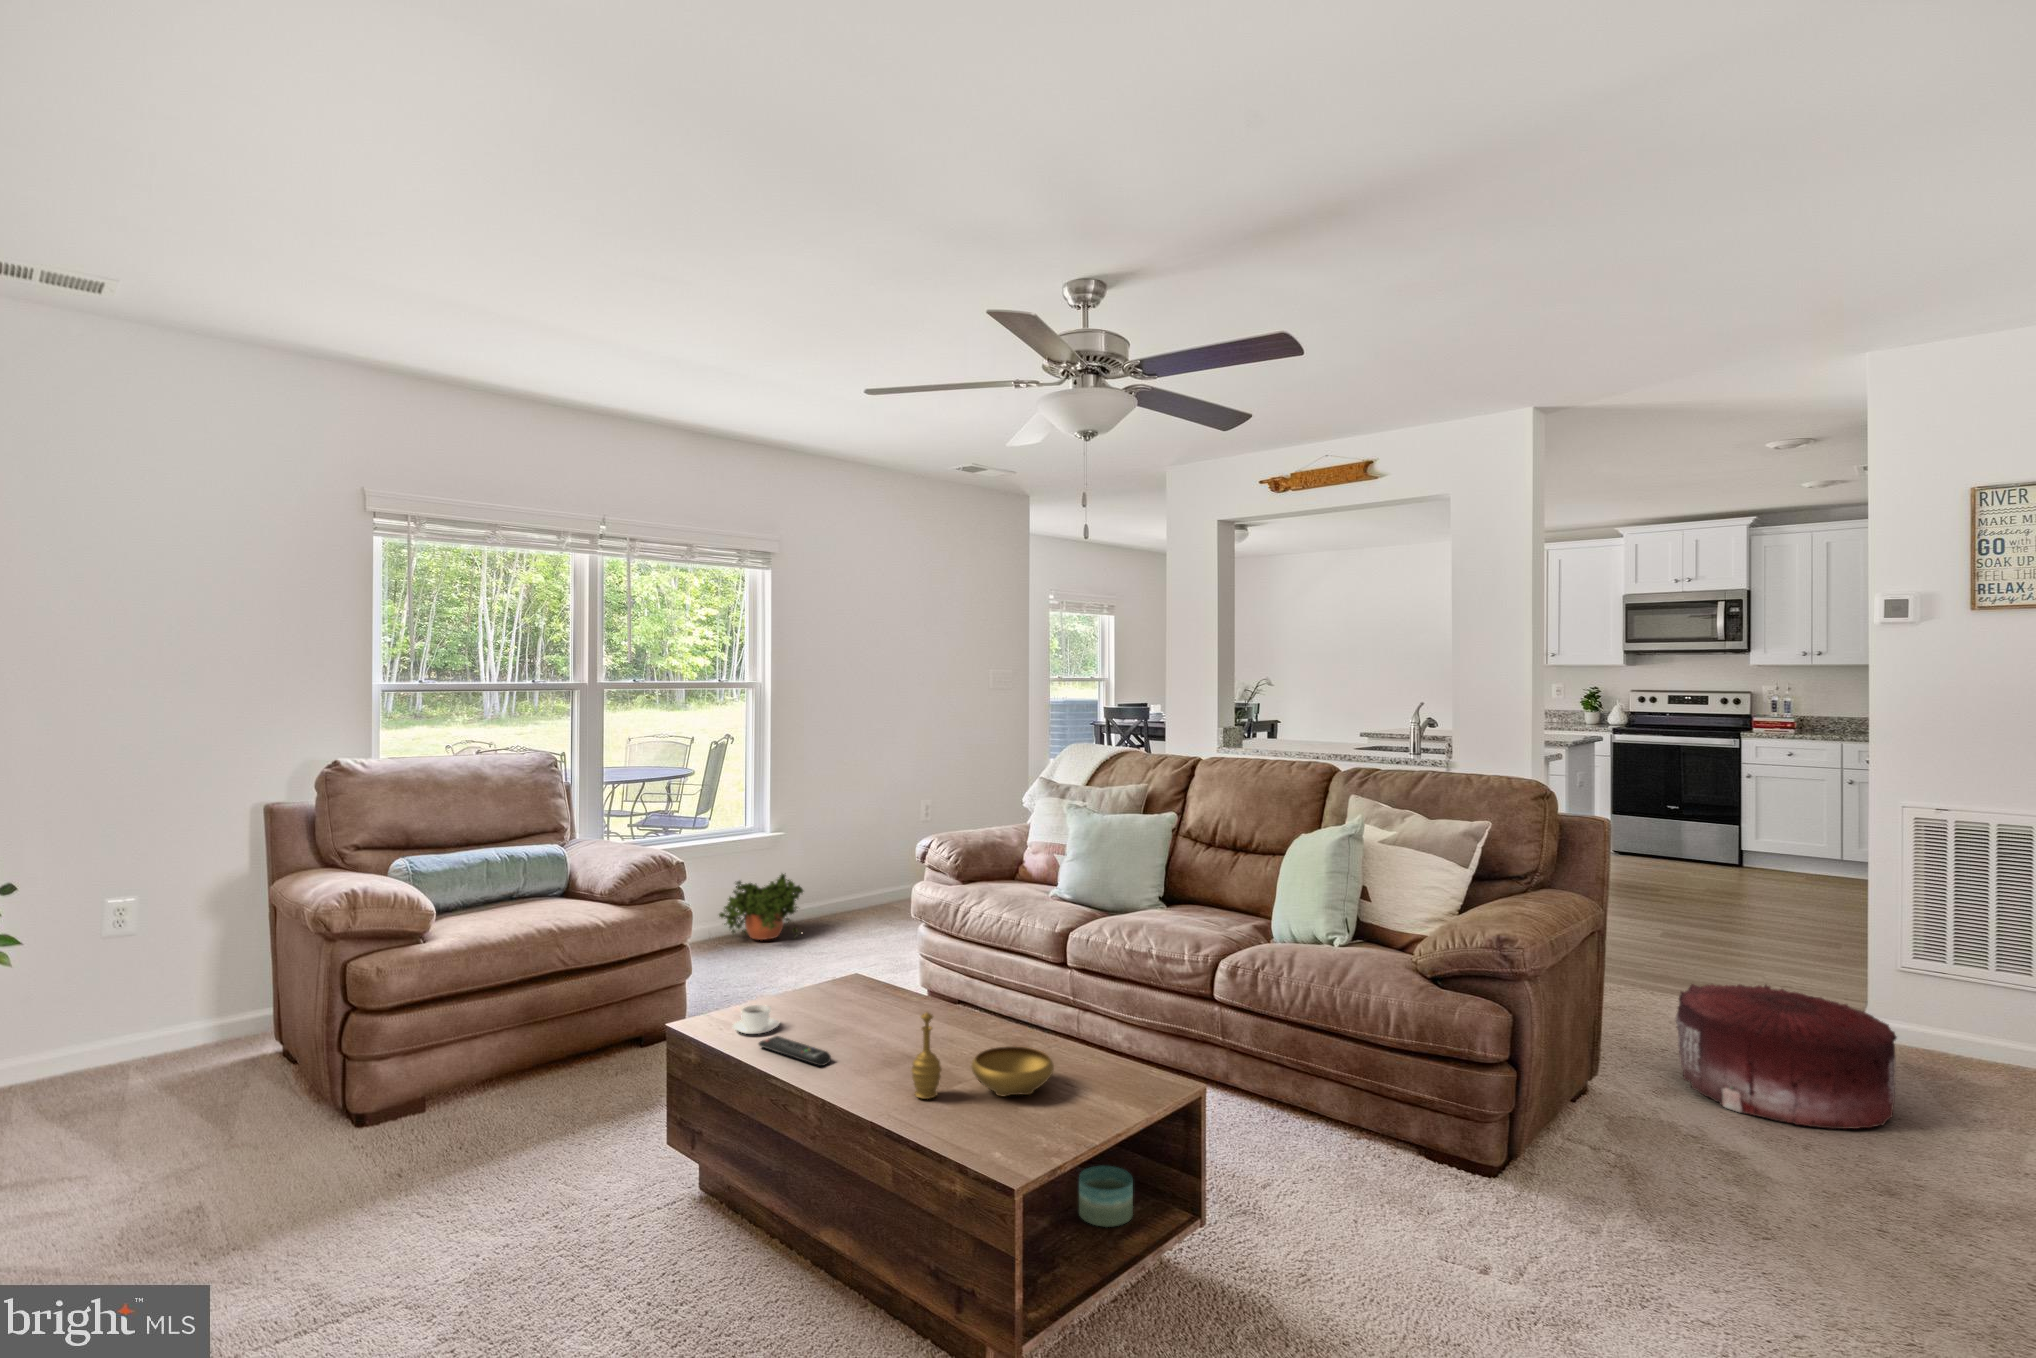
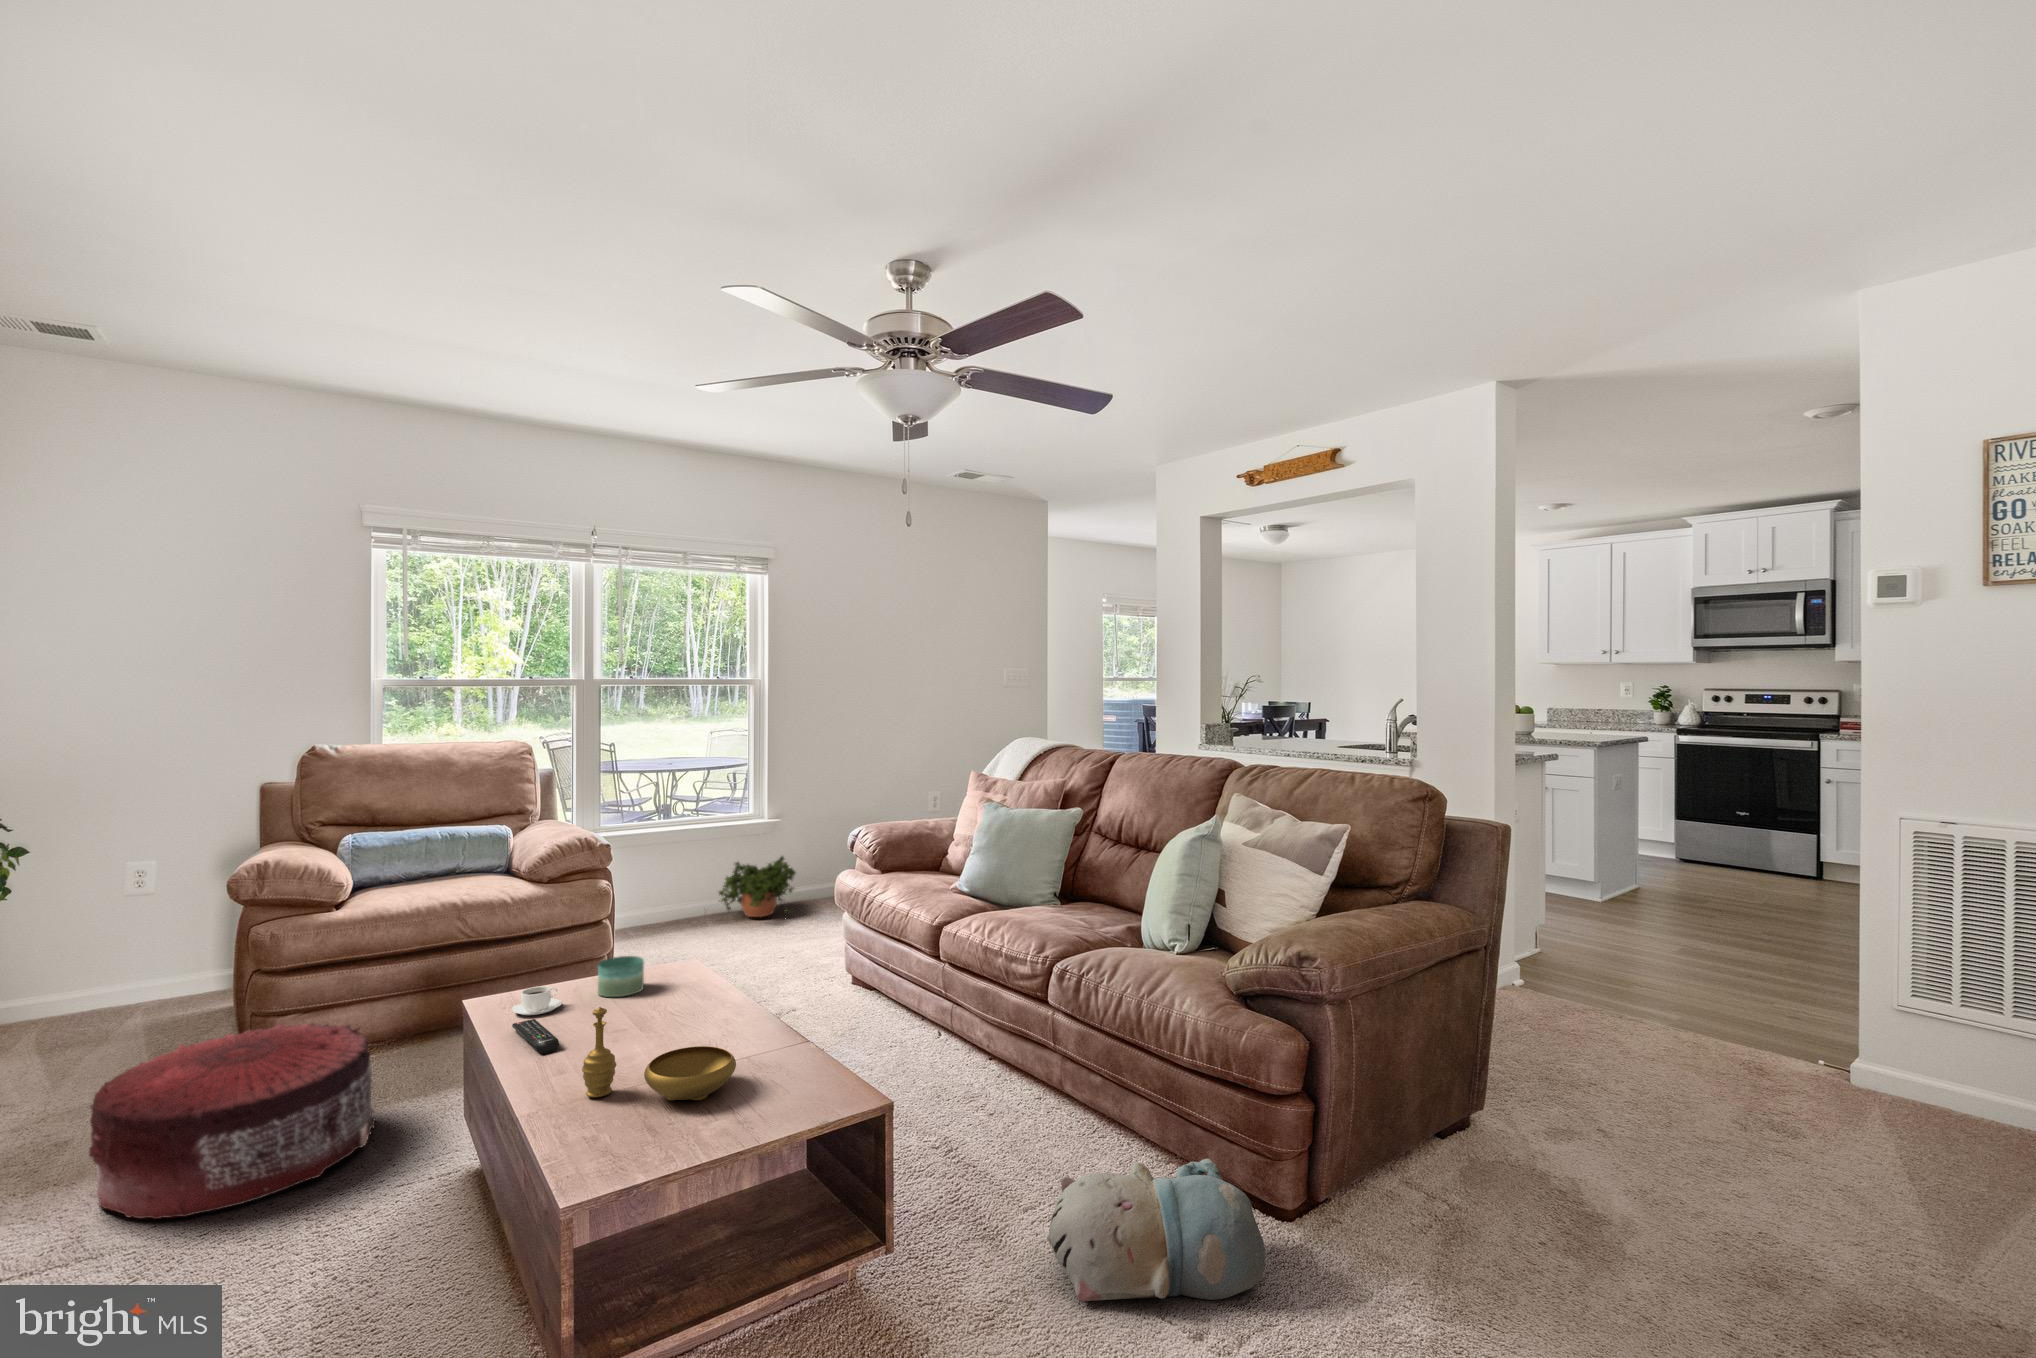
pouf: present [1676,984,1897,1129] -> present [89,1022,375,1219]
plush toy: none [1321,1123,1519,1250] -> present [1047,1159,1265,1301]
candle: present [1079,1166,1133,1227] -> present [598,956,644,997]

